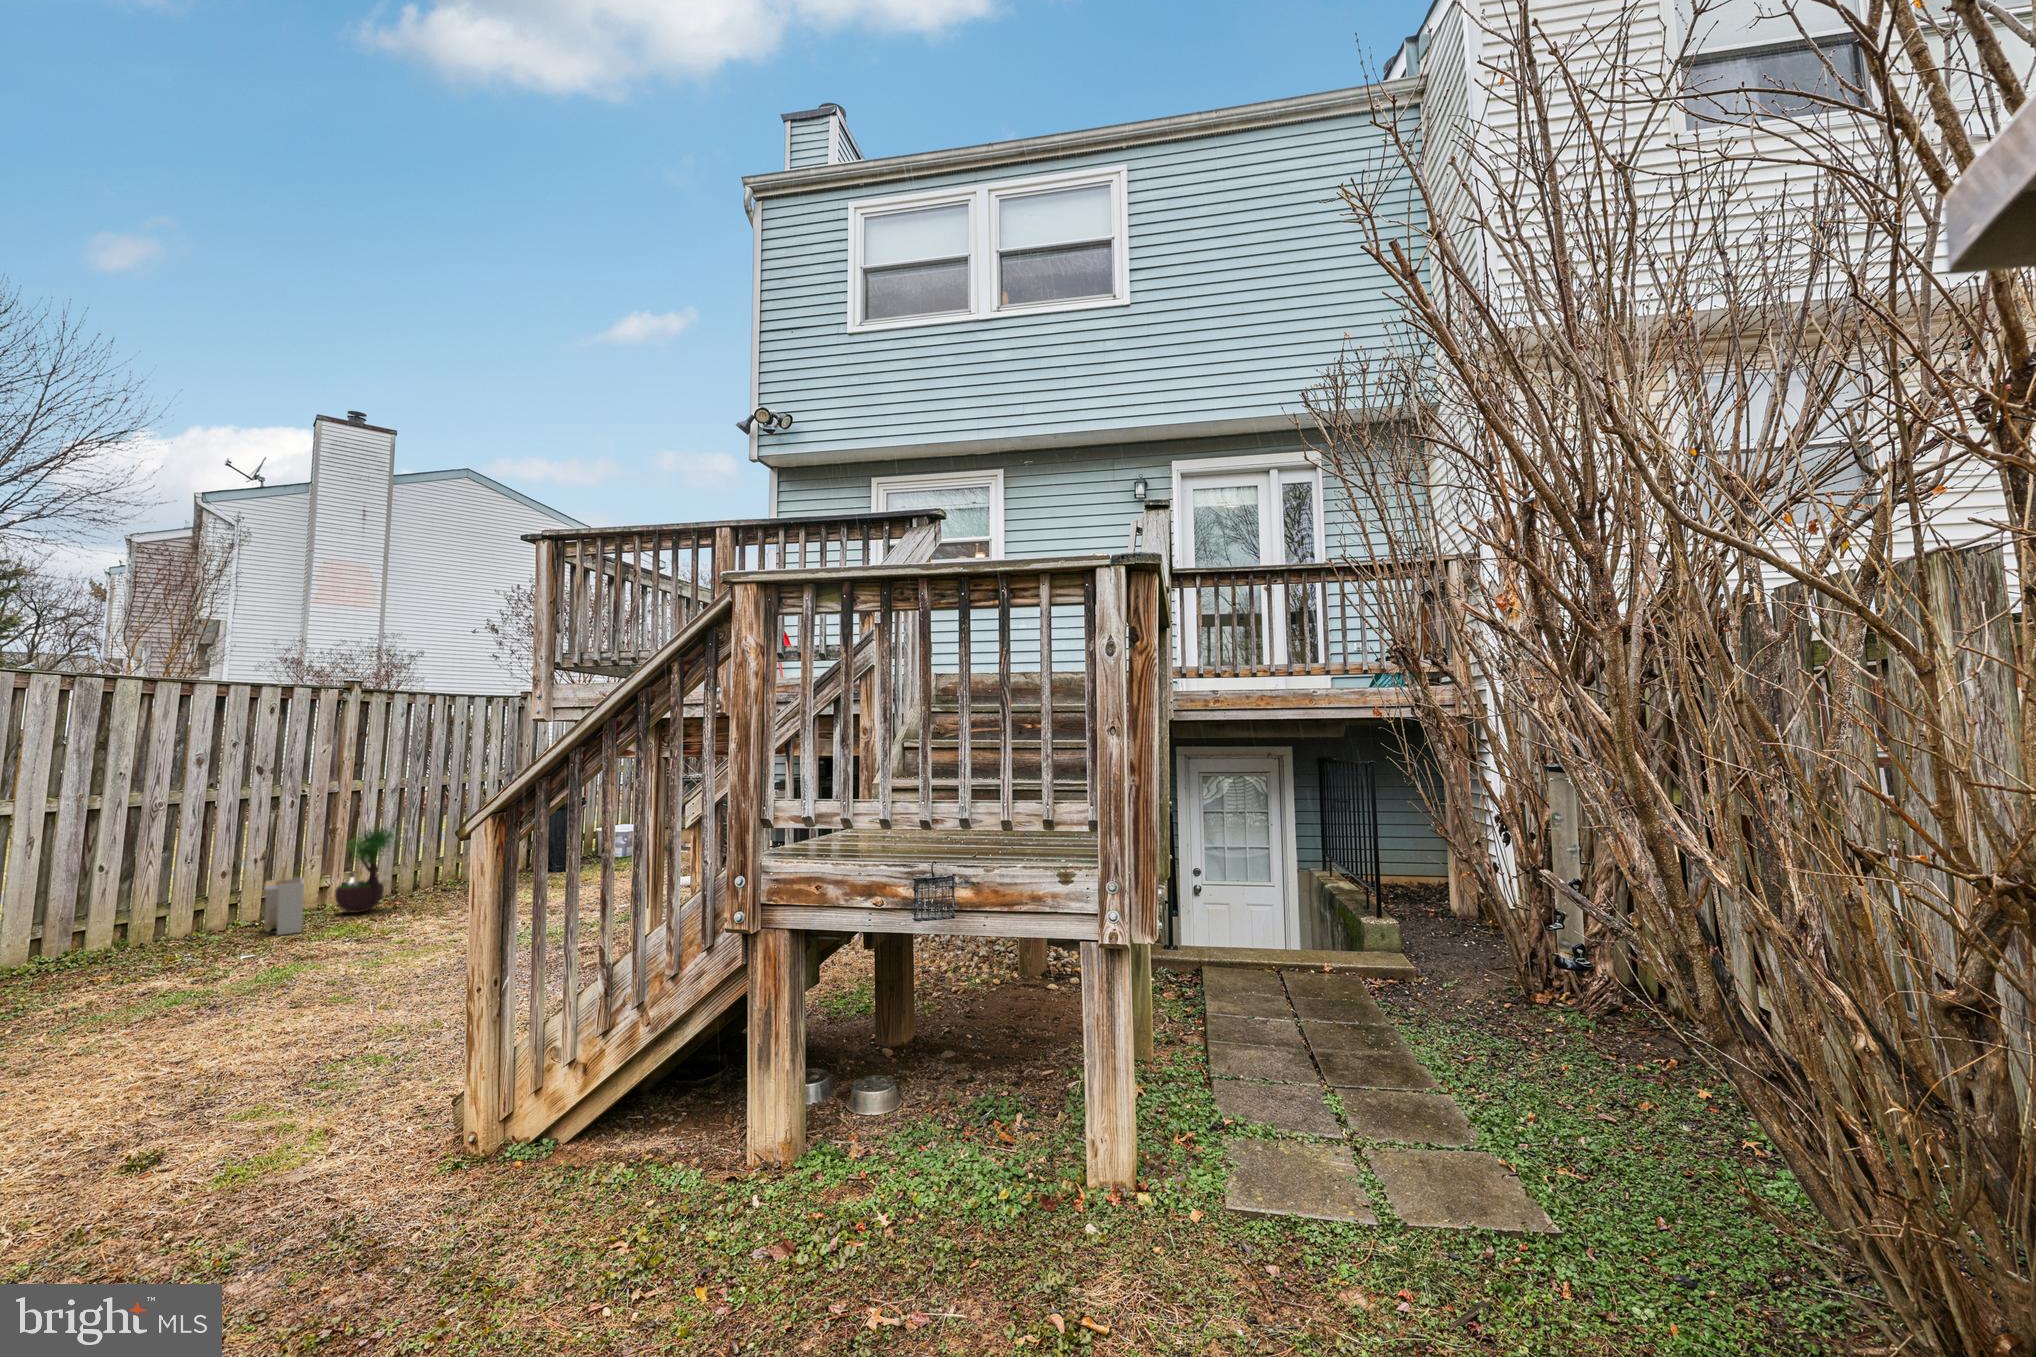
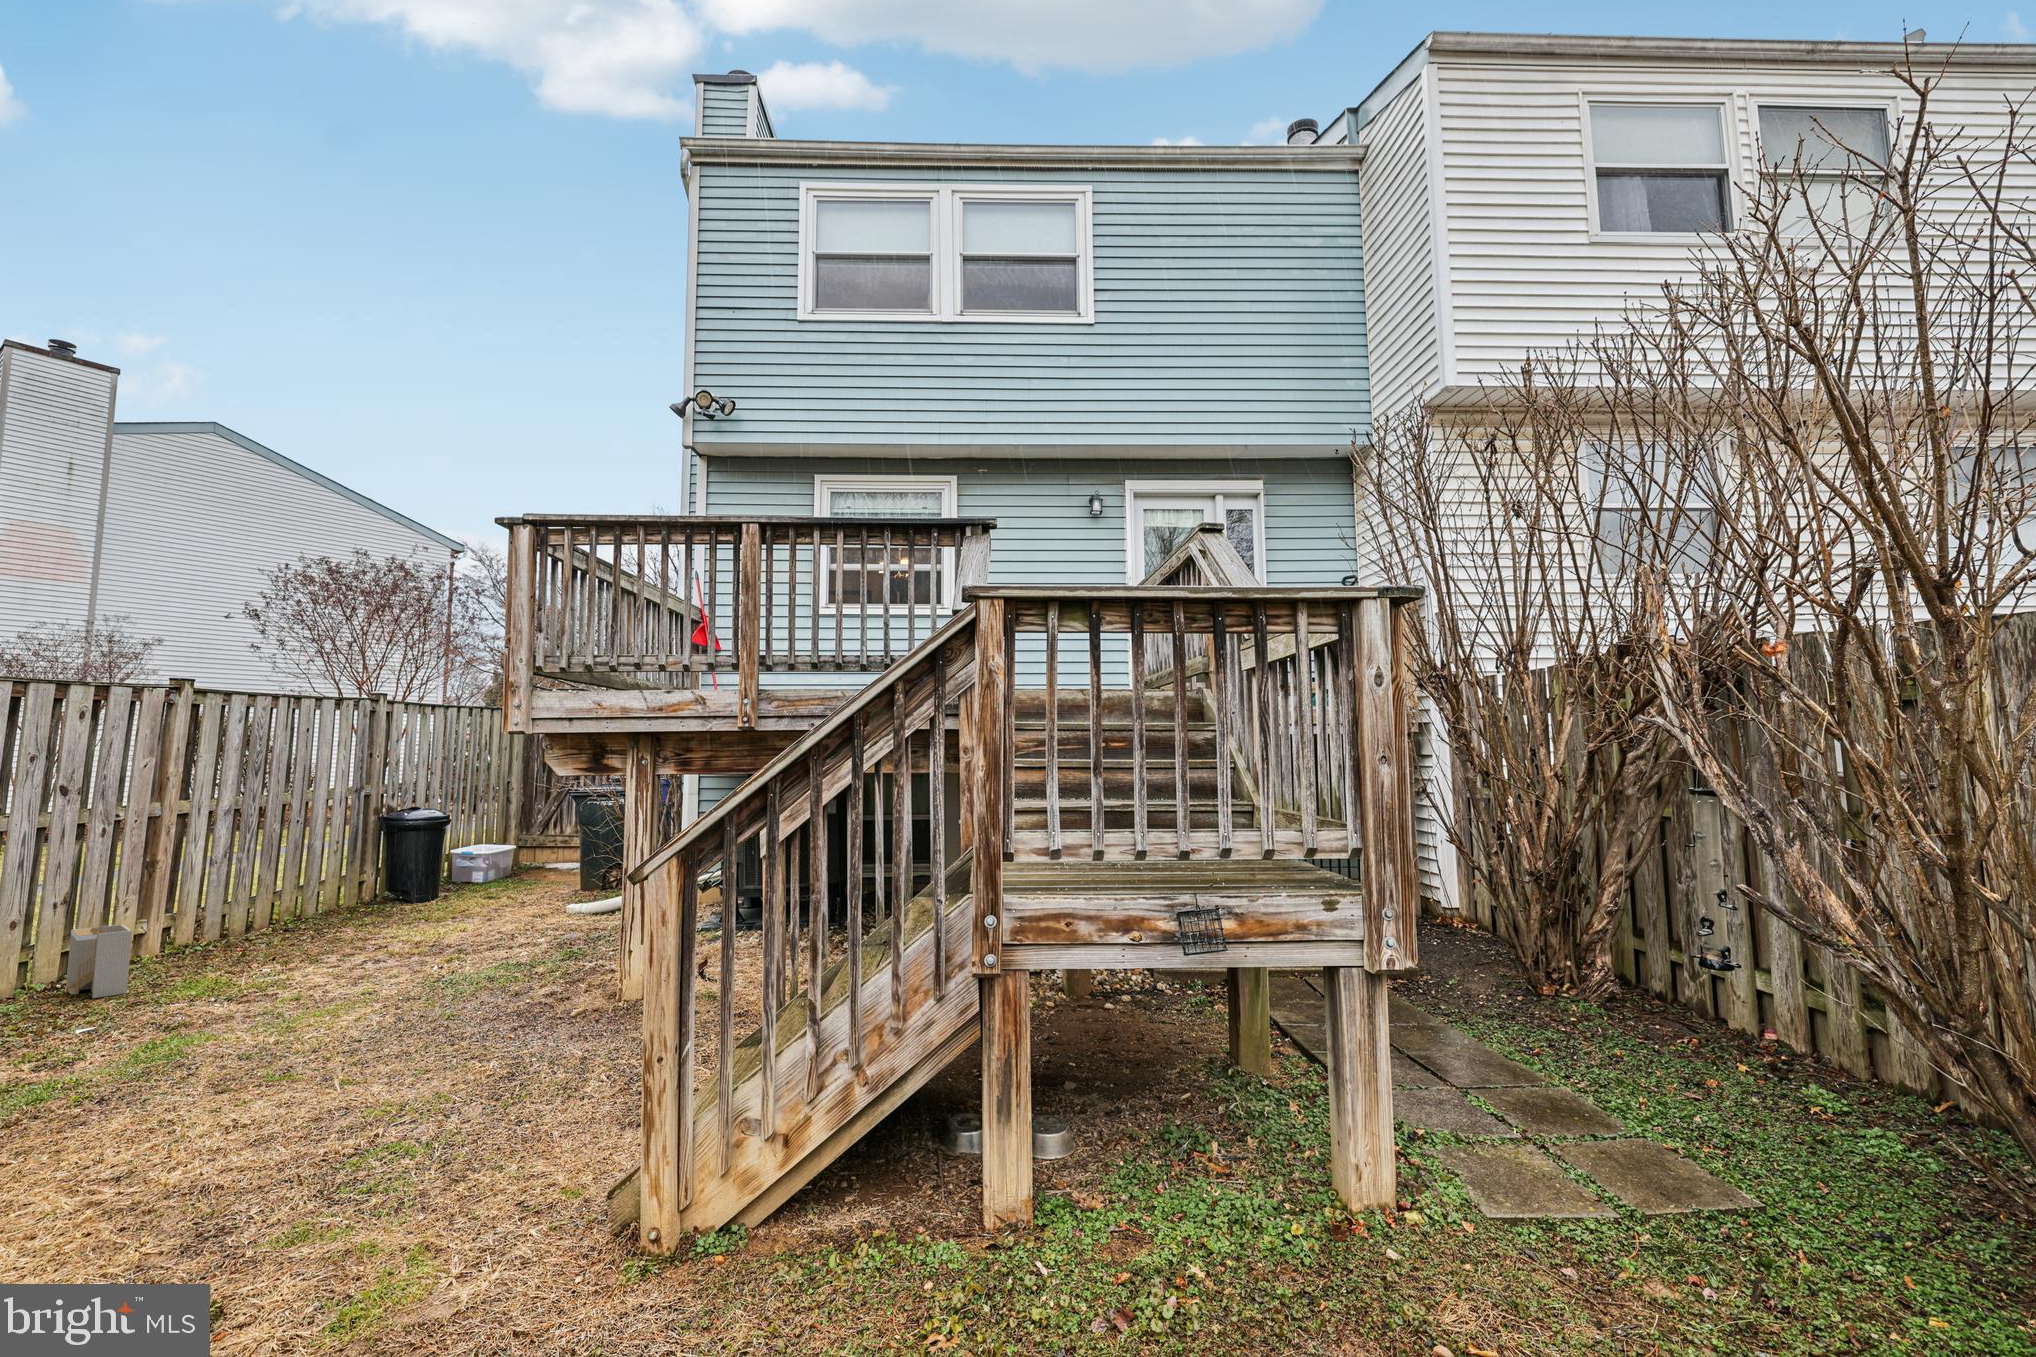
potted tree: present [335,826,398,913] -> none [154,850,245,966]

